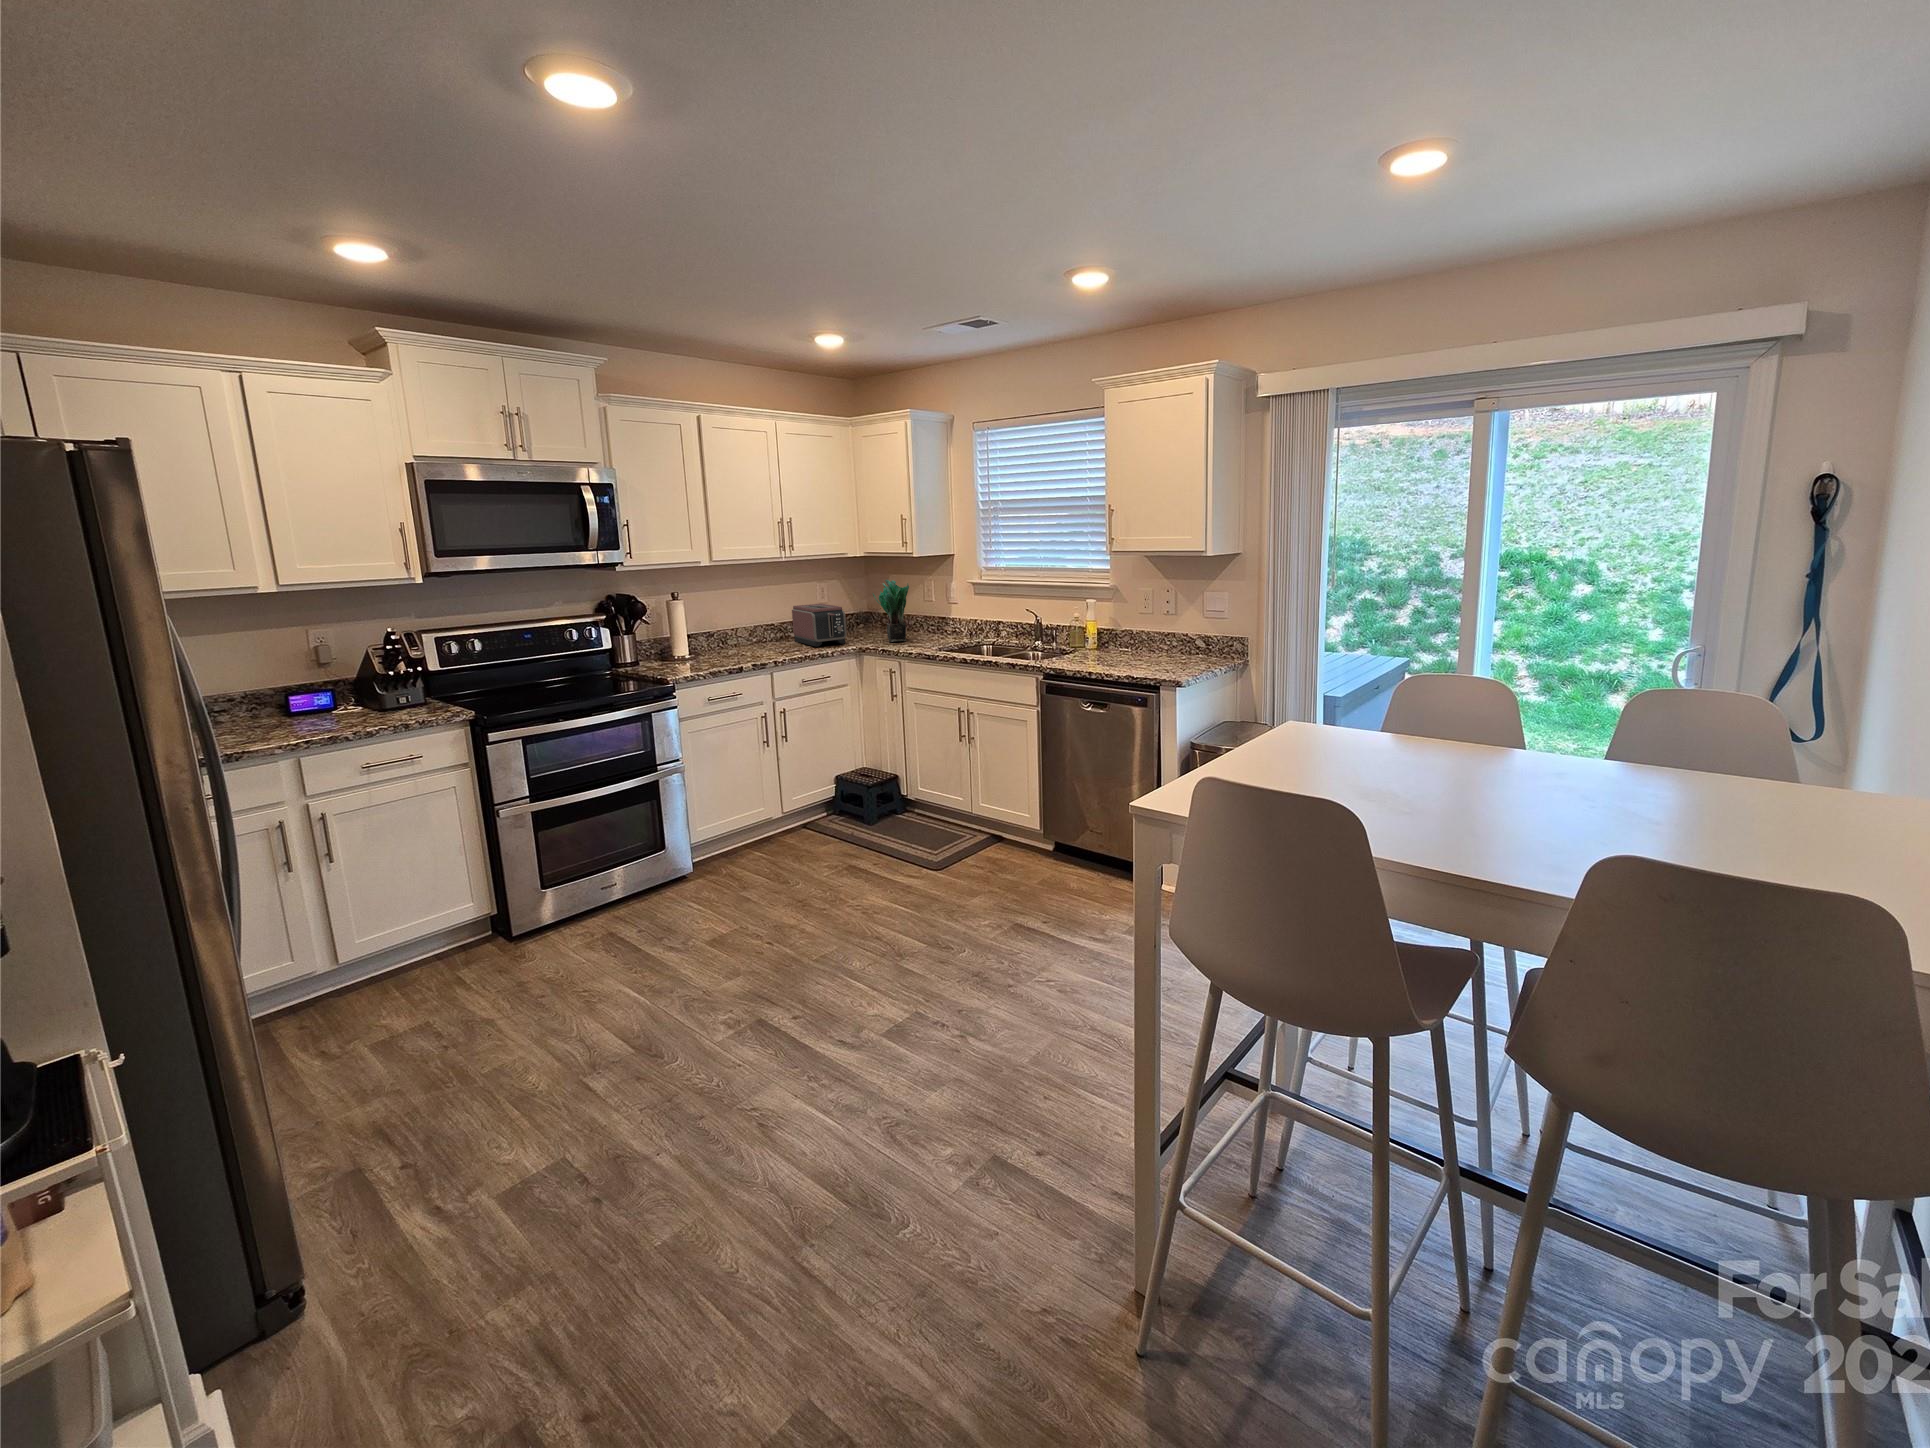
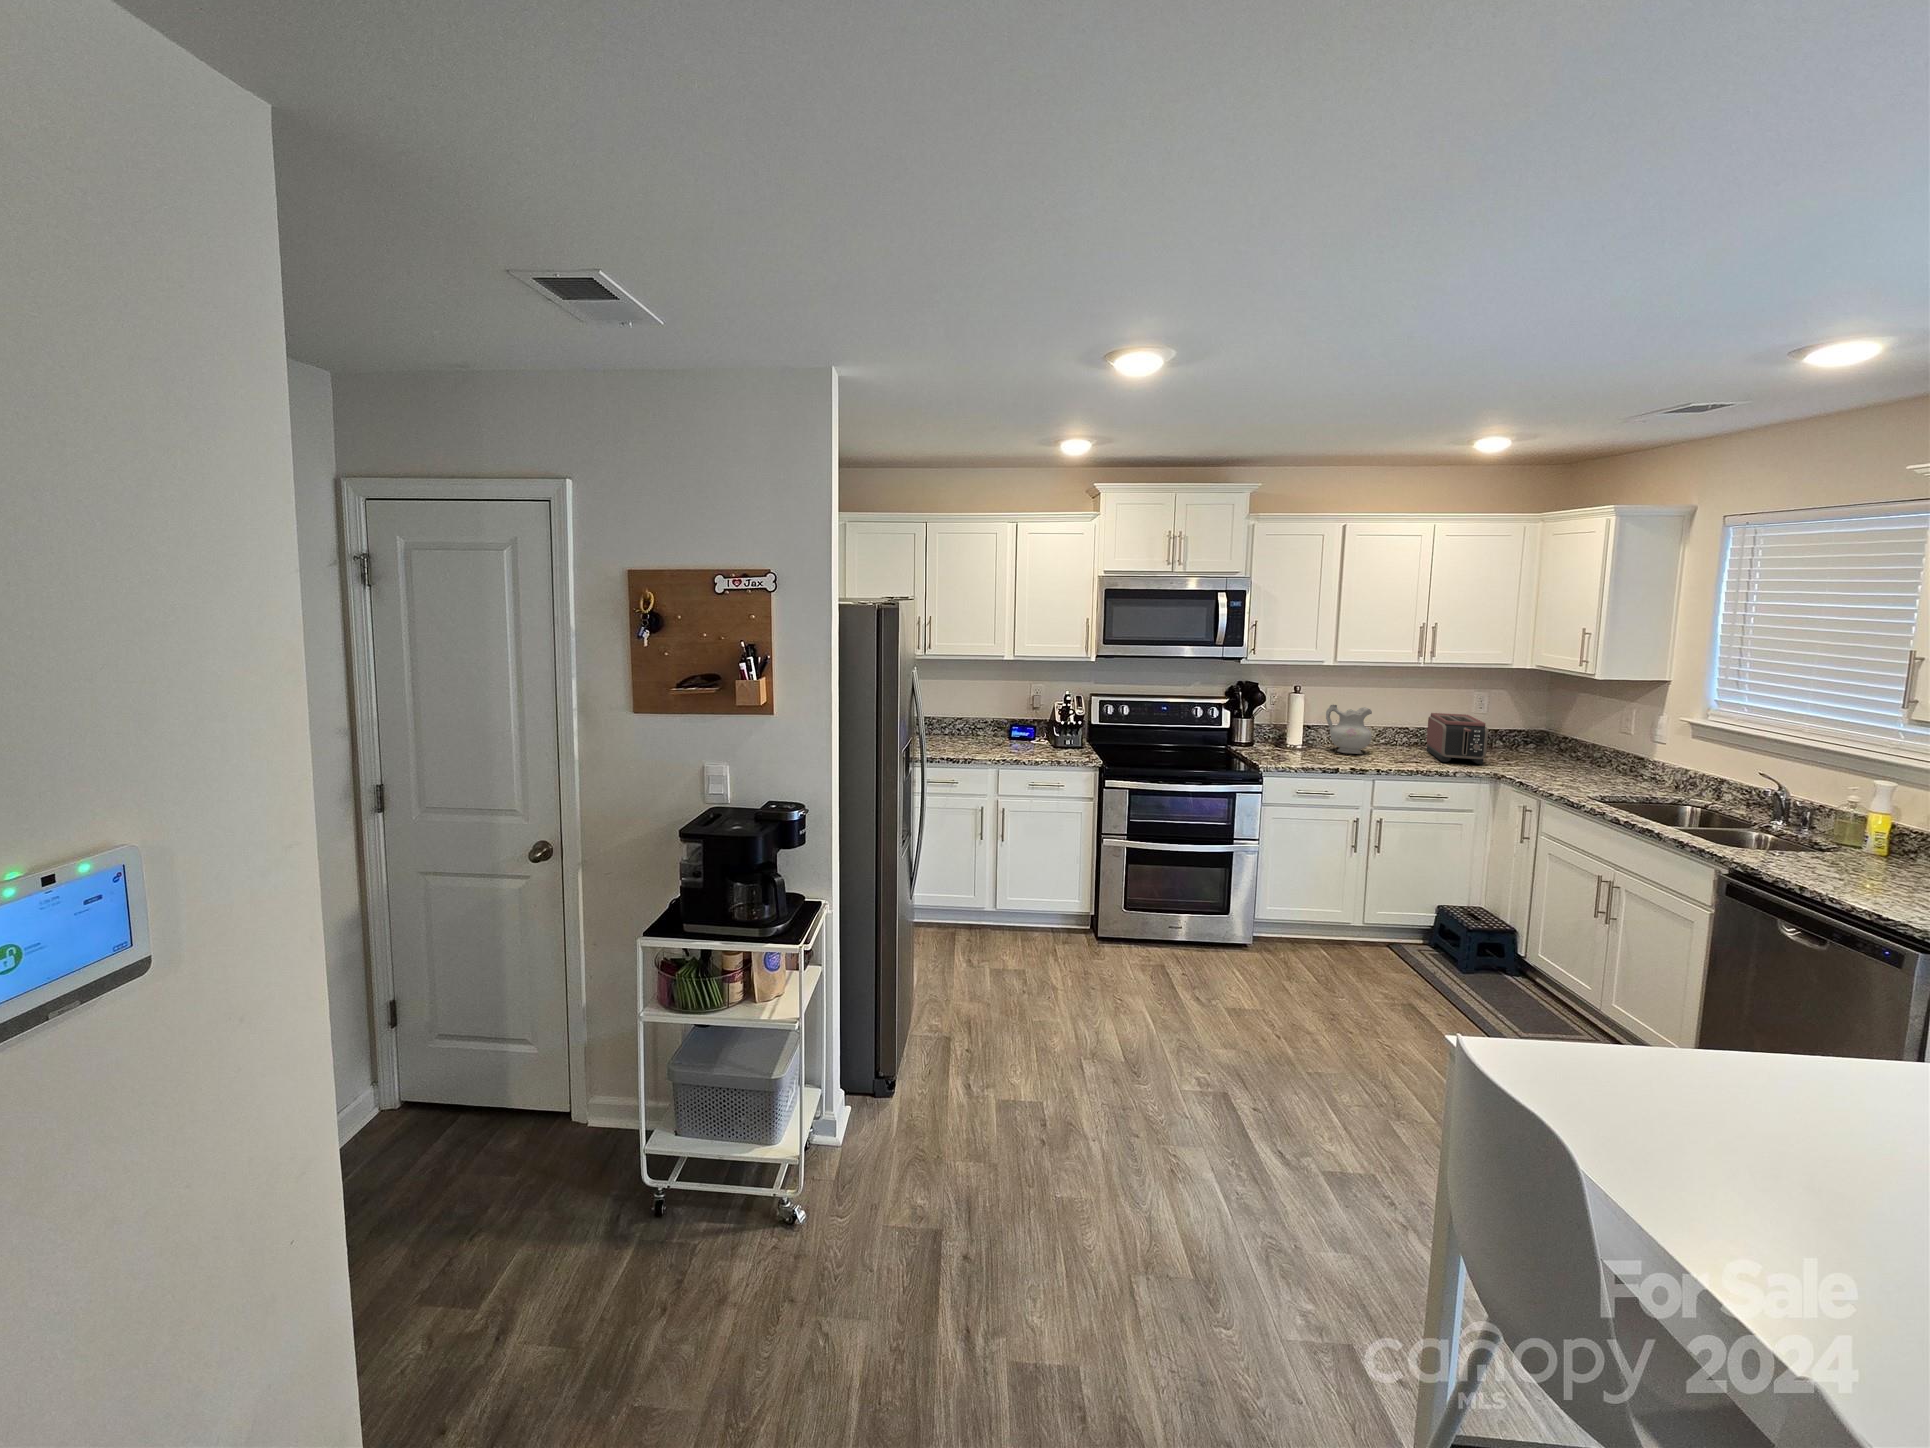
potted plant: present [873,580,909,642] -> none [1529,700,1582,777]
ceramic pitcher: none [708,607,753,655] -> present [1326,705,1372,754]

